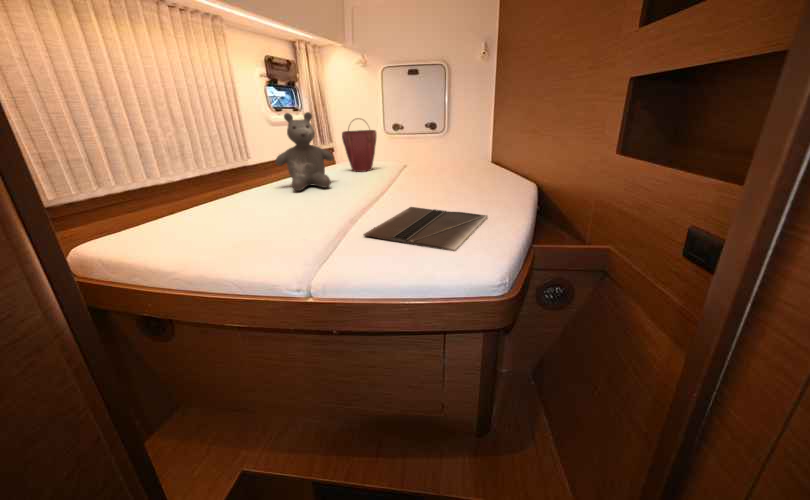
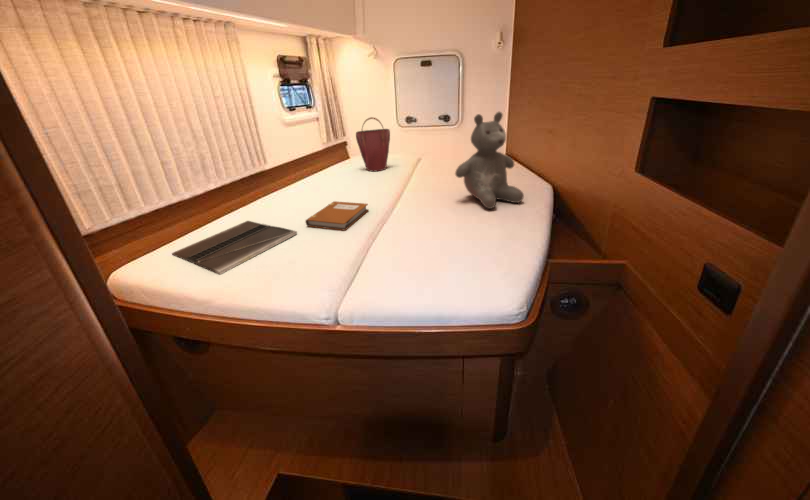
teddy bear: present [275,112,333,191] -> present [455,112,524,209]
notebook: none [286,192,352,216] -> present [306,201,368,230]
laptop: present [363,207,488,251] -> present [172,221,297,274]

